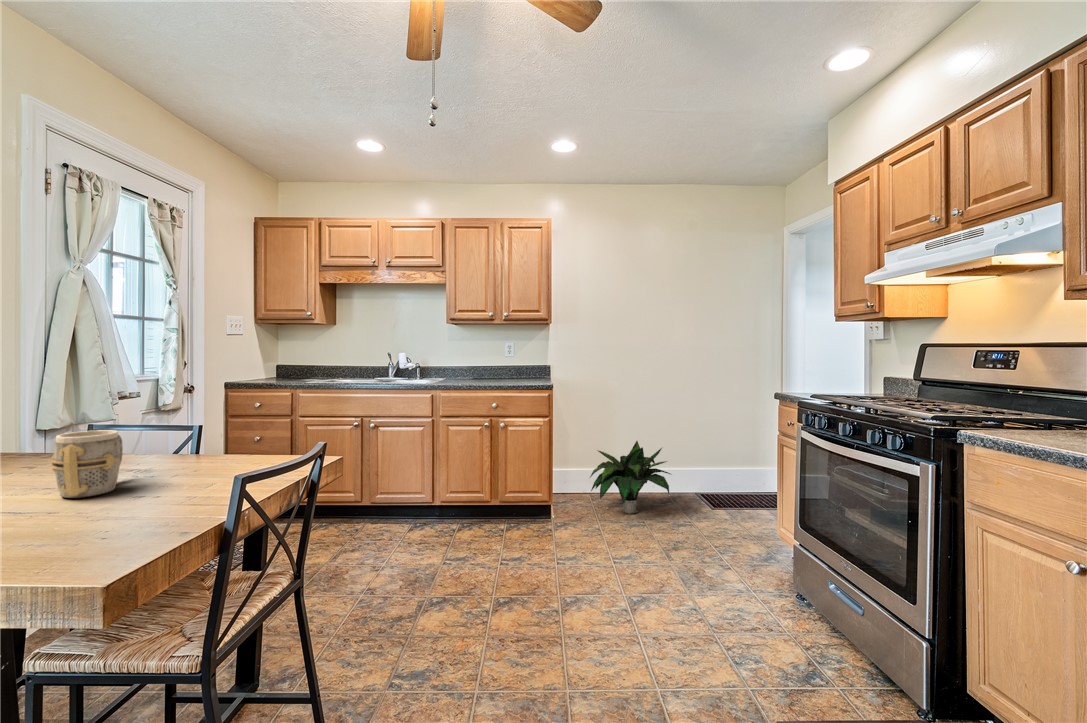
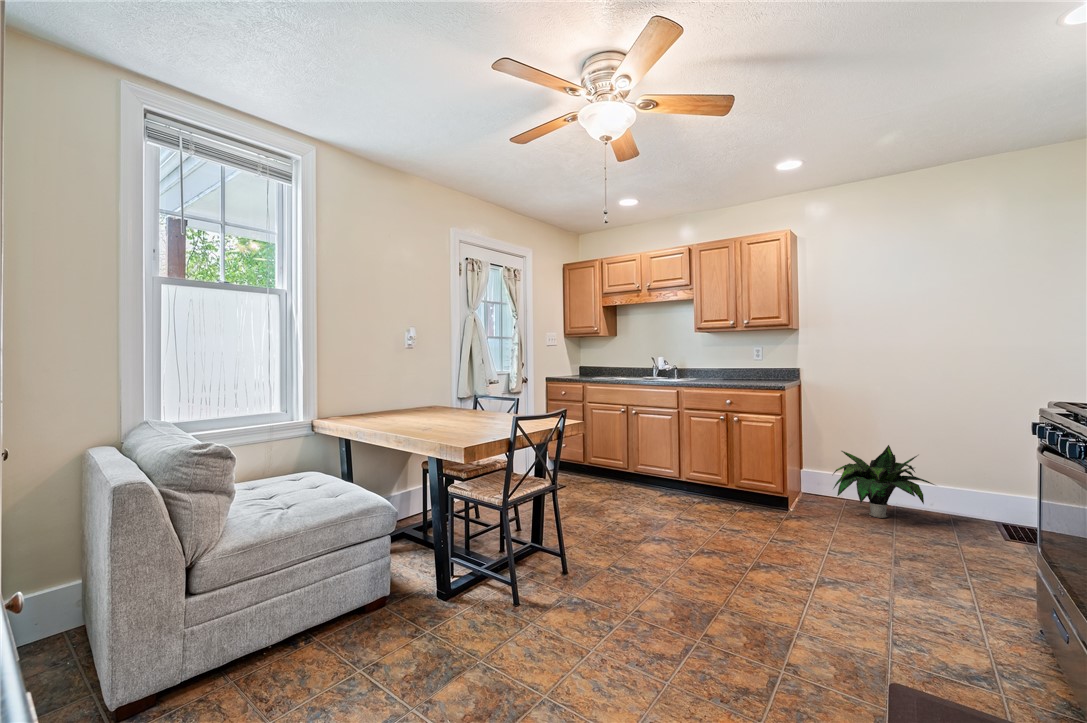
mug: present [52,430,123,498] -> none [453,396,479,426]

